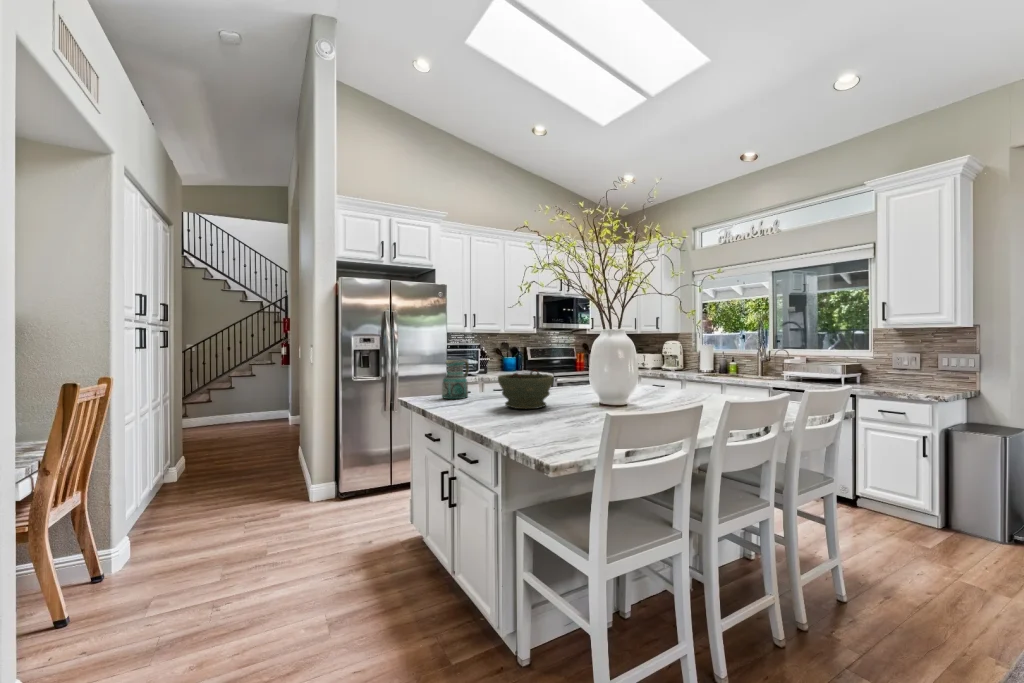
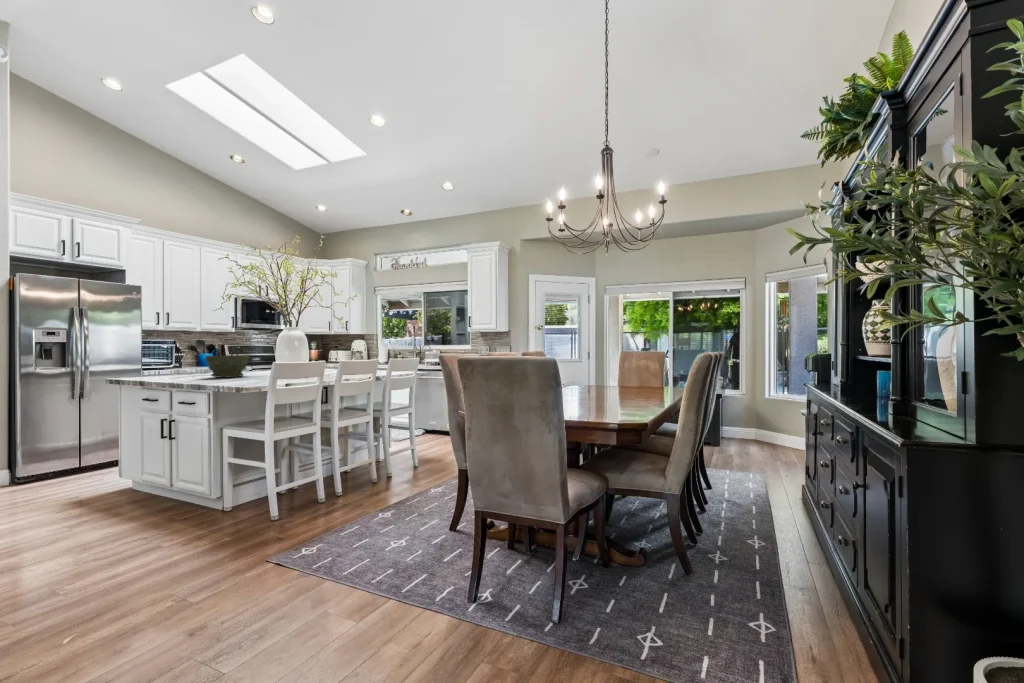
ceramic pitcher: present [442,359,469,399] -> none [149,347,174,378]

